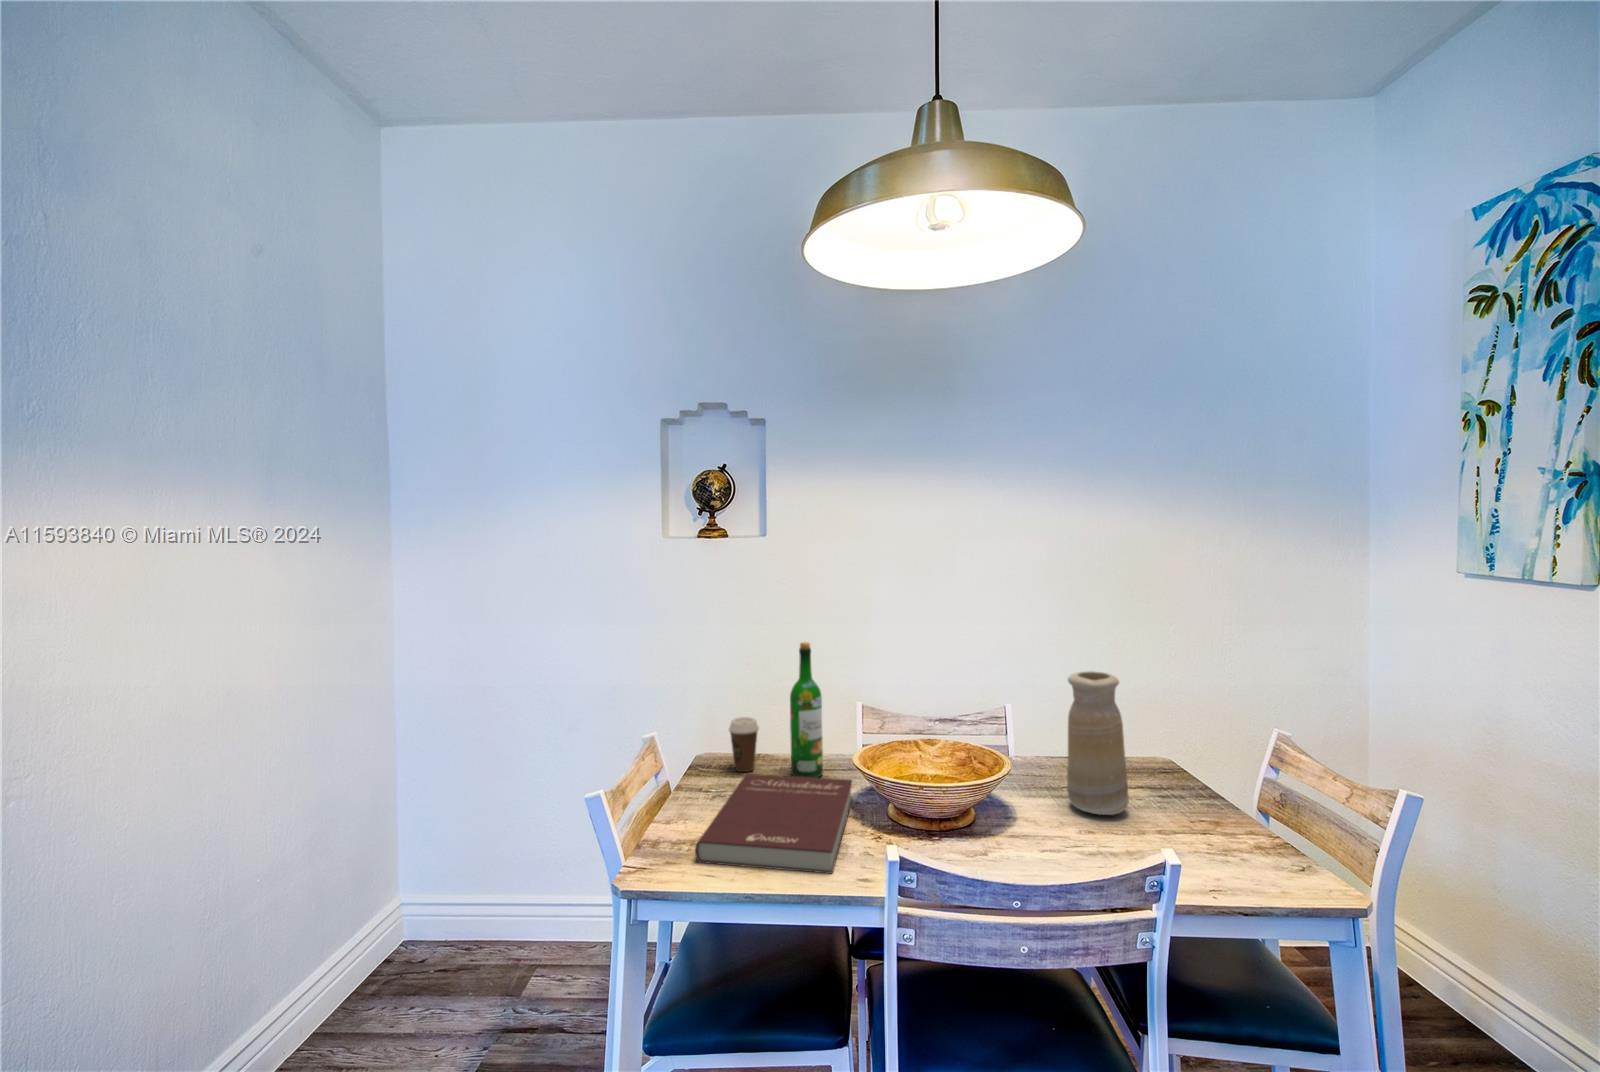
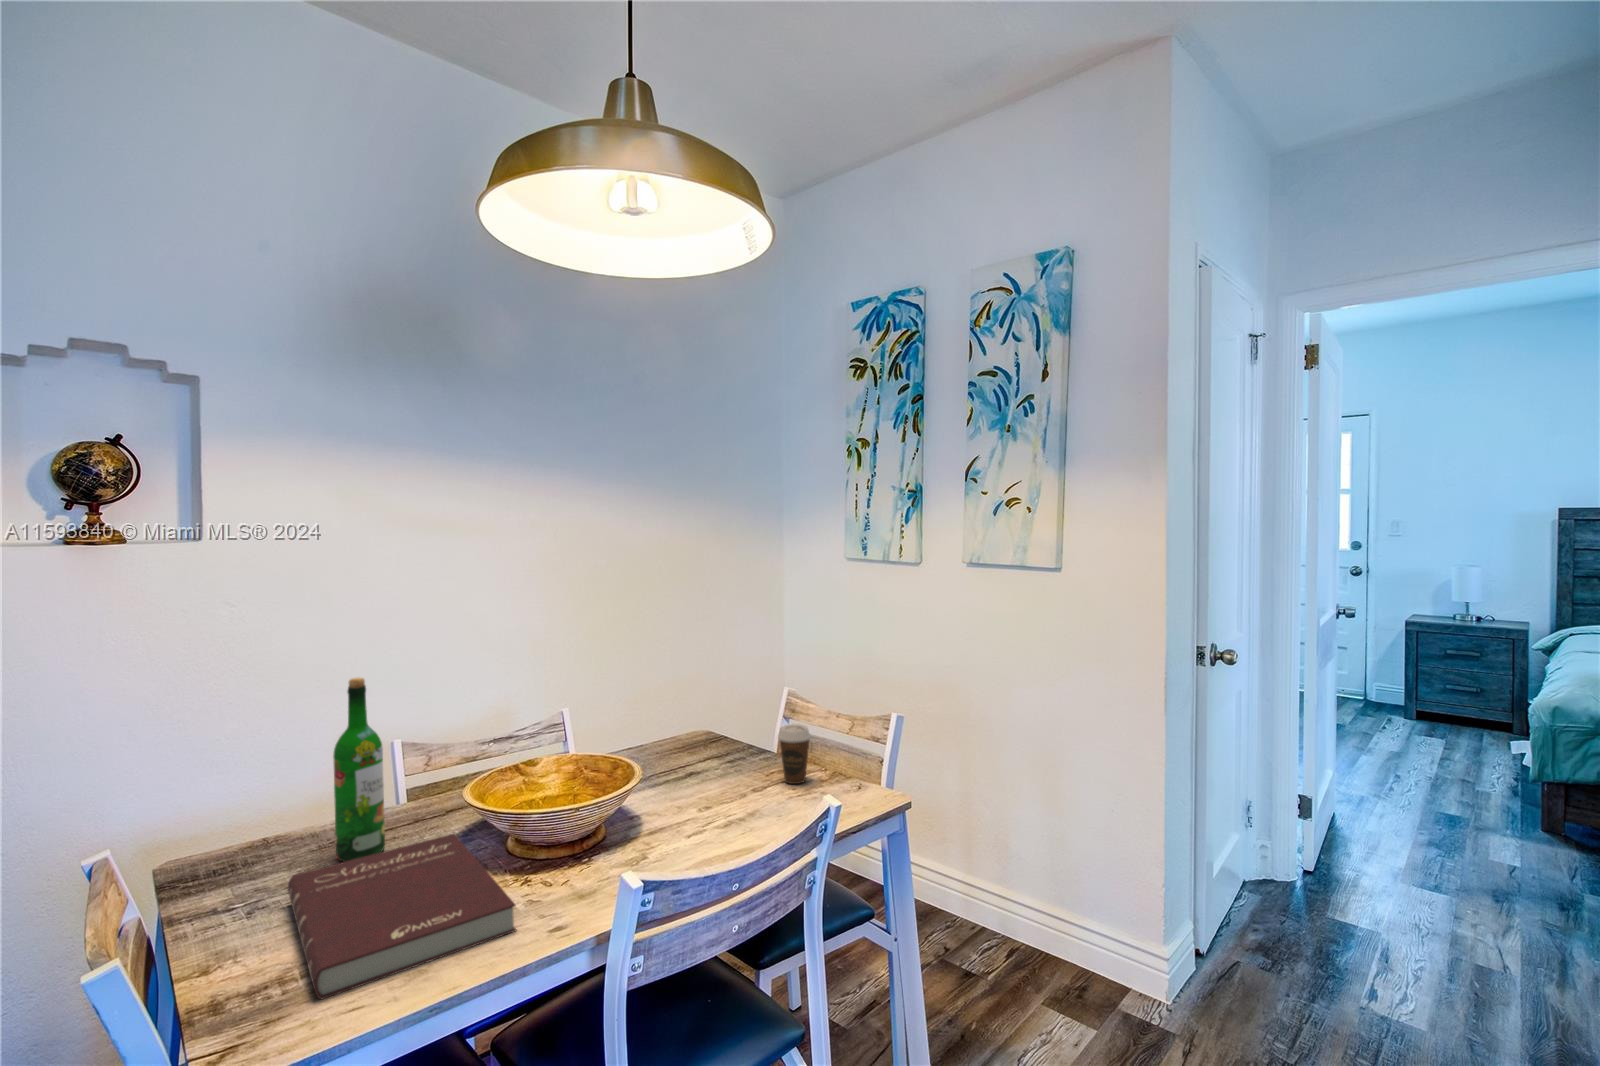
vase: present [1067,671,1129,815] -> none [666,659,719,791]
coffee cup: present [729,717,759,772] -> present [778,724,811,784]

